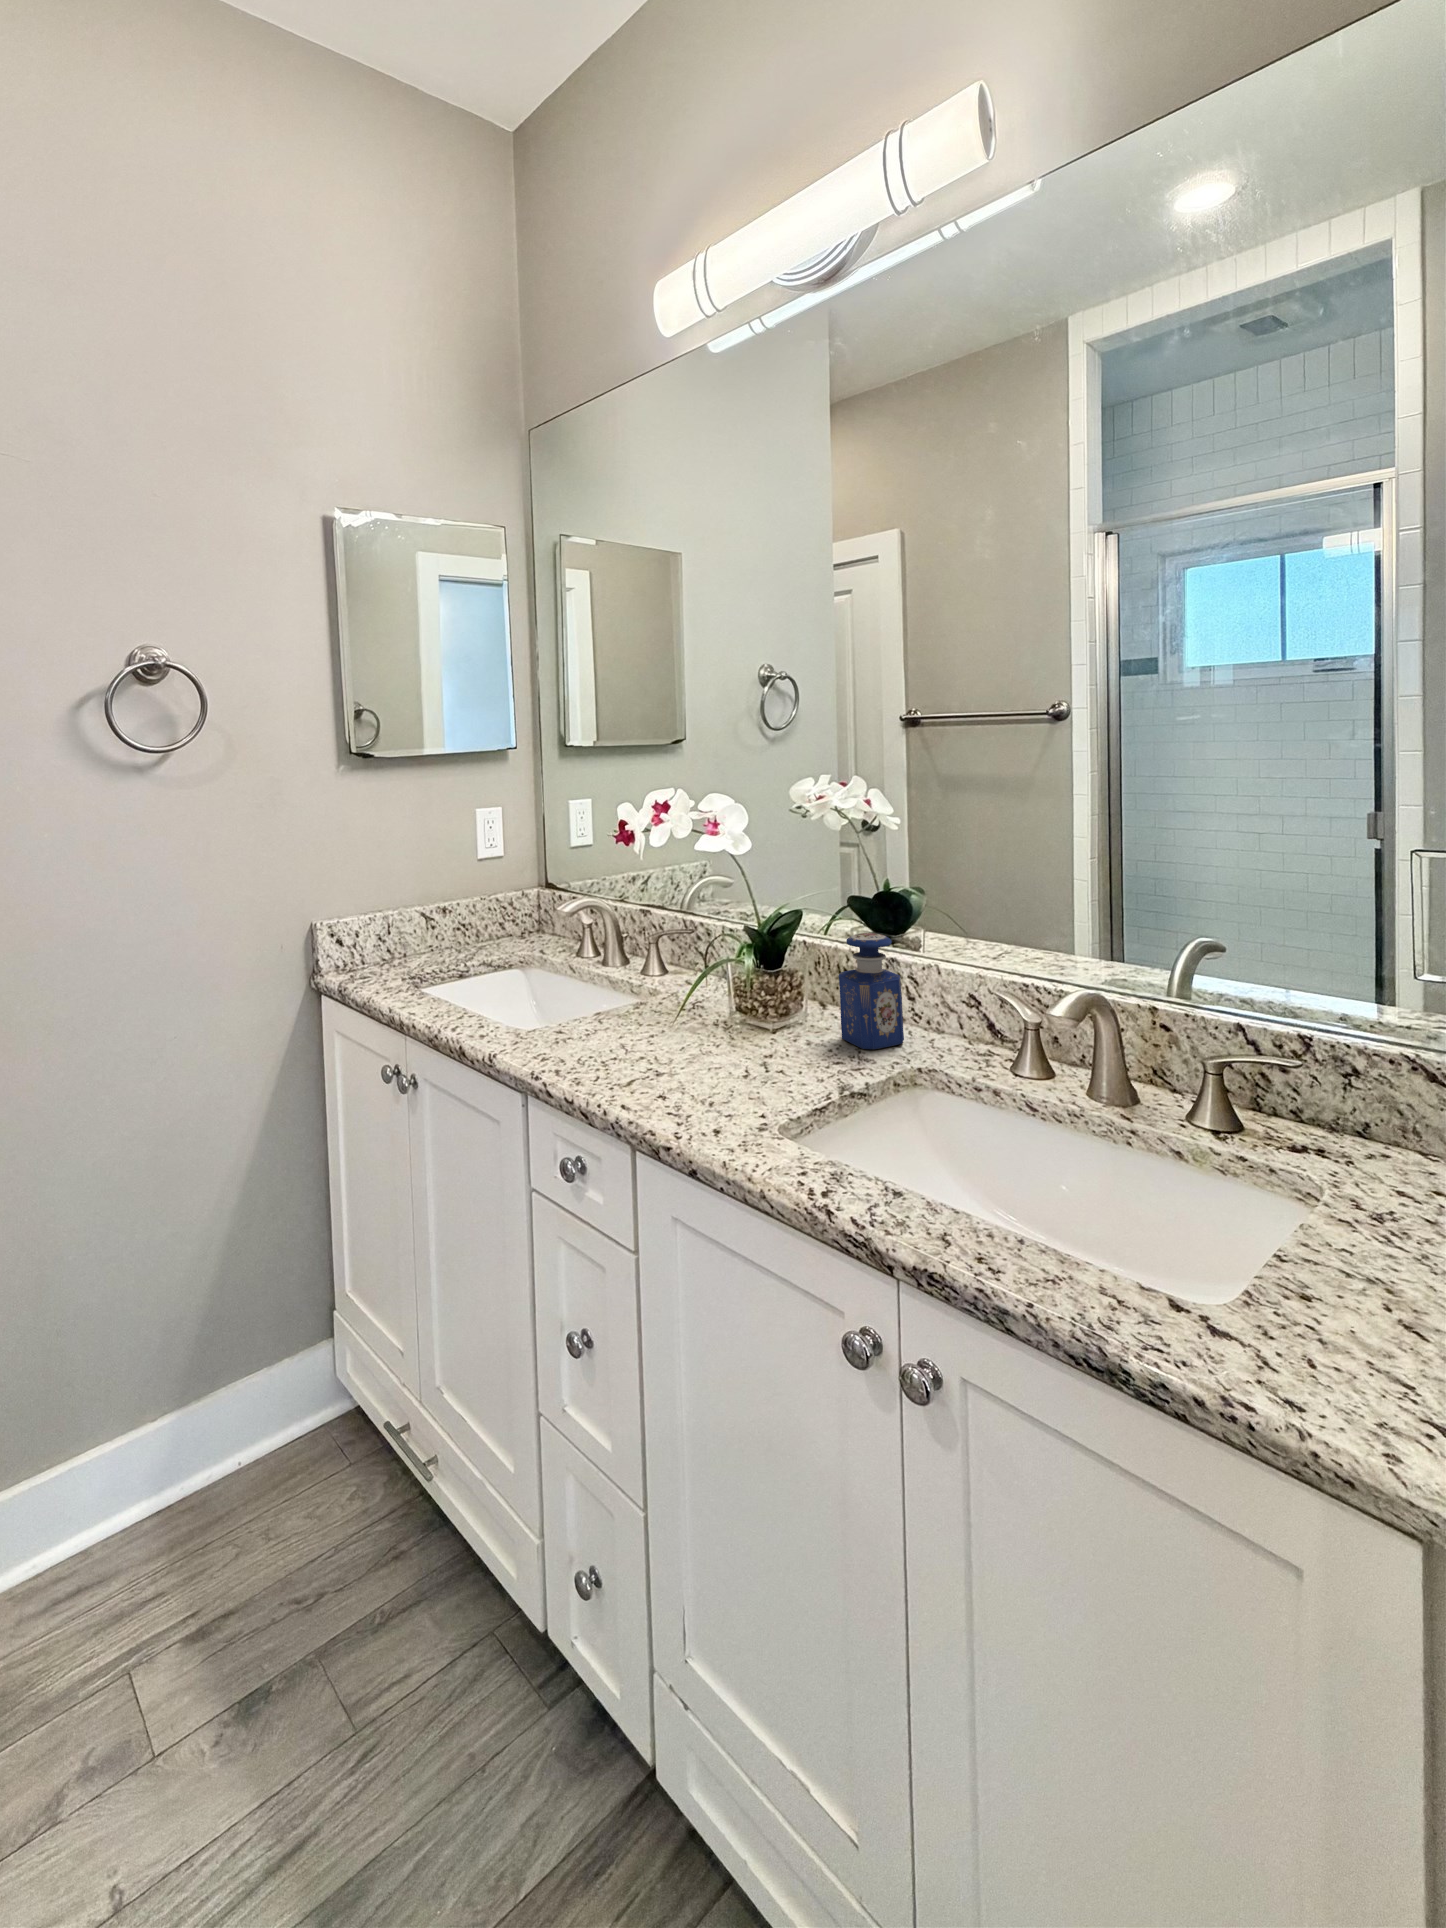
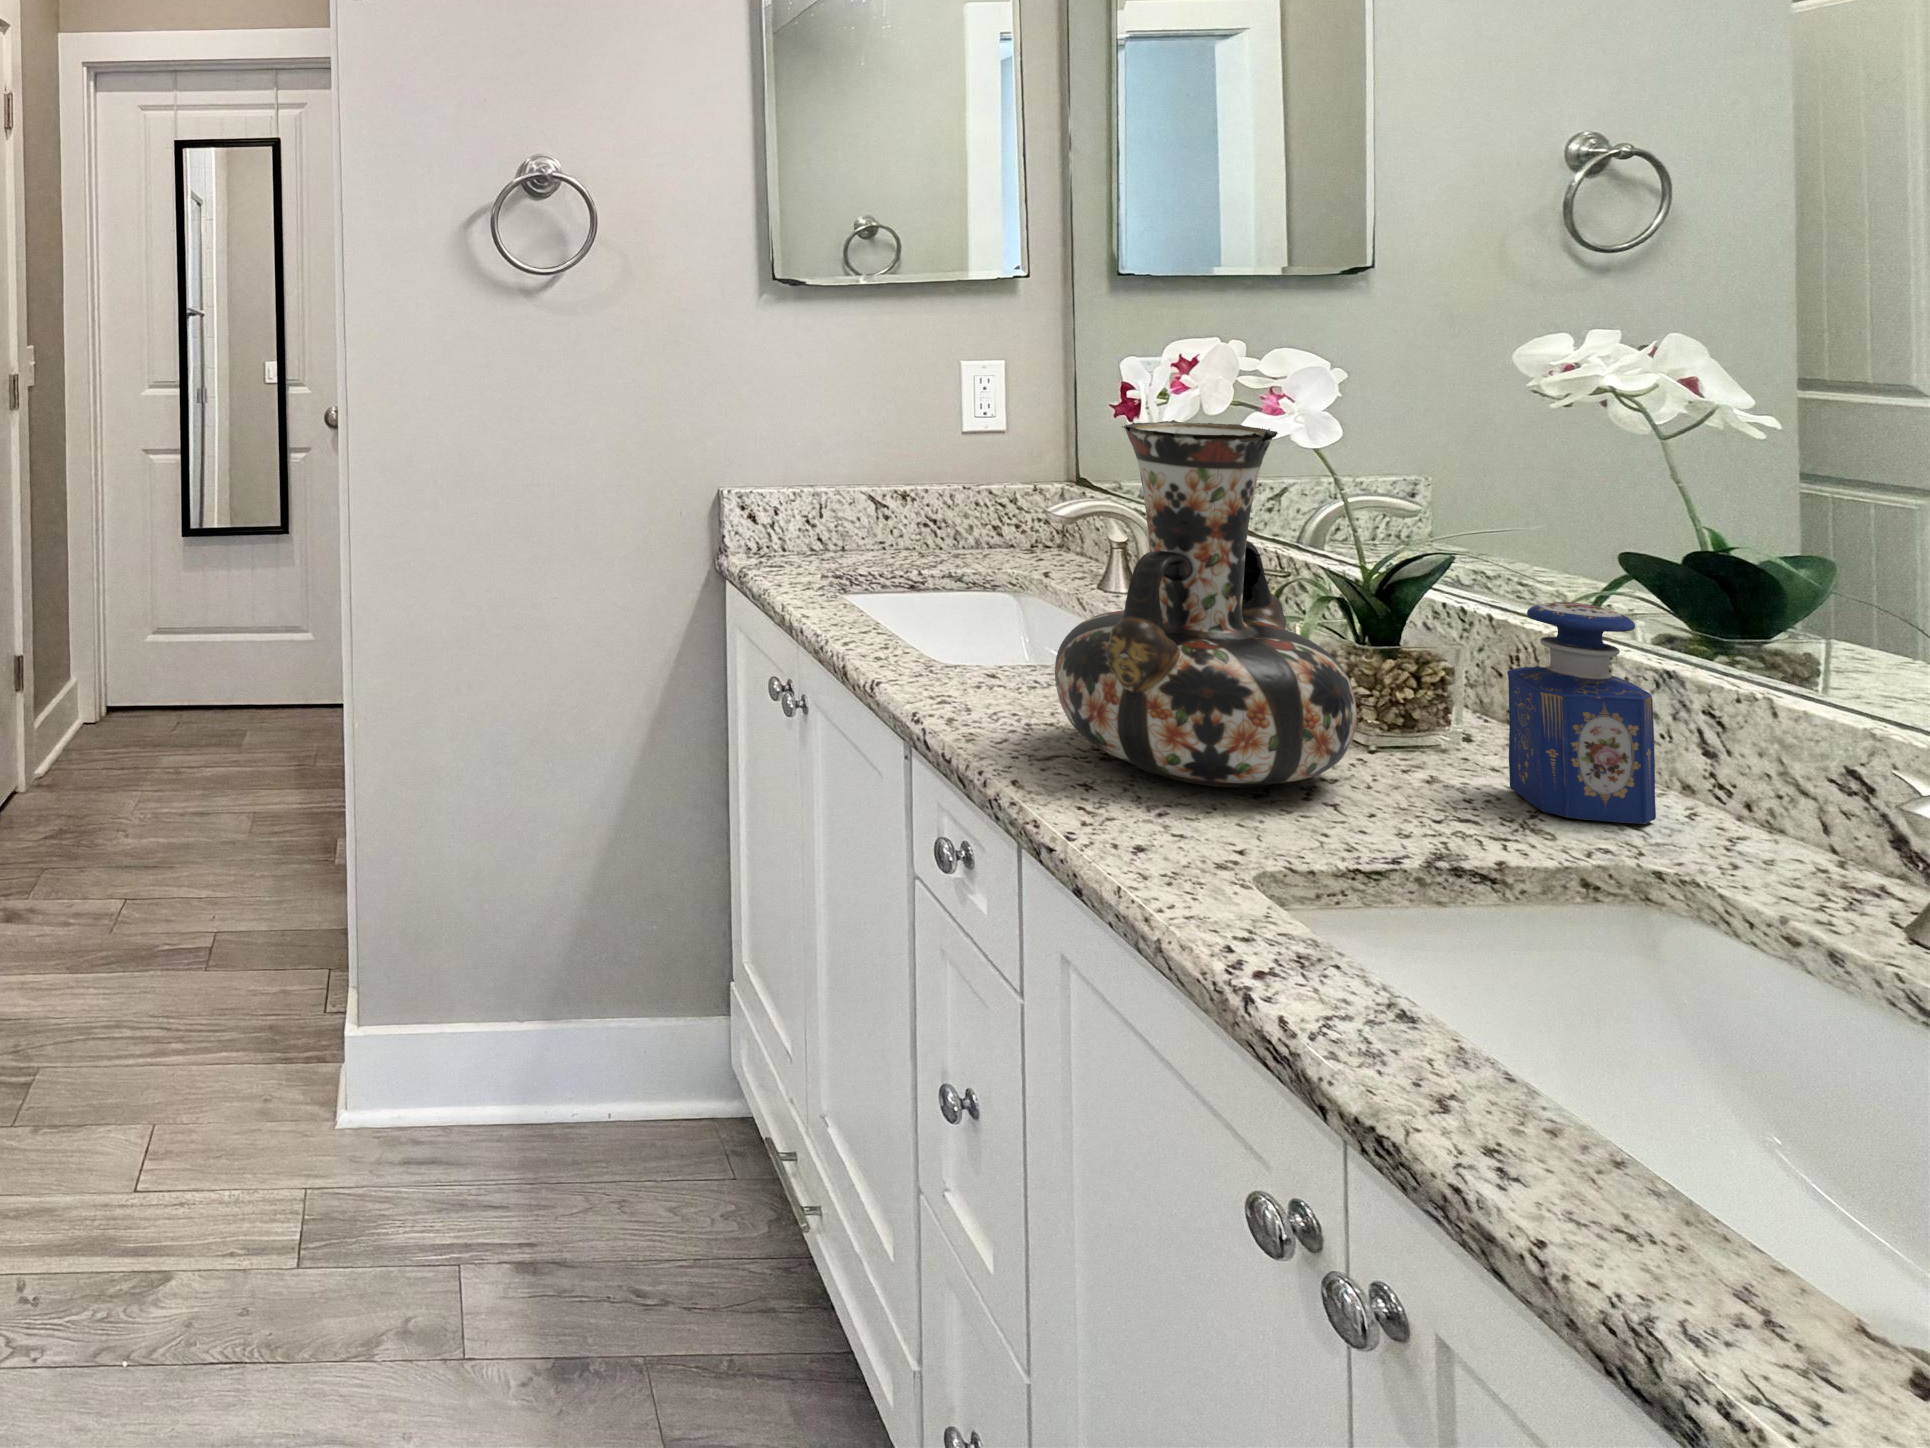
decorative vase: none [624,855,783,1079] -> present [1055,420,1357,788]

